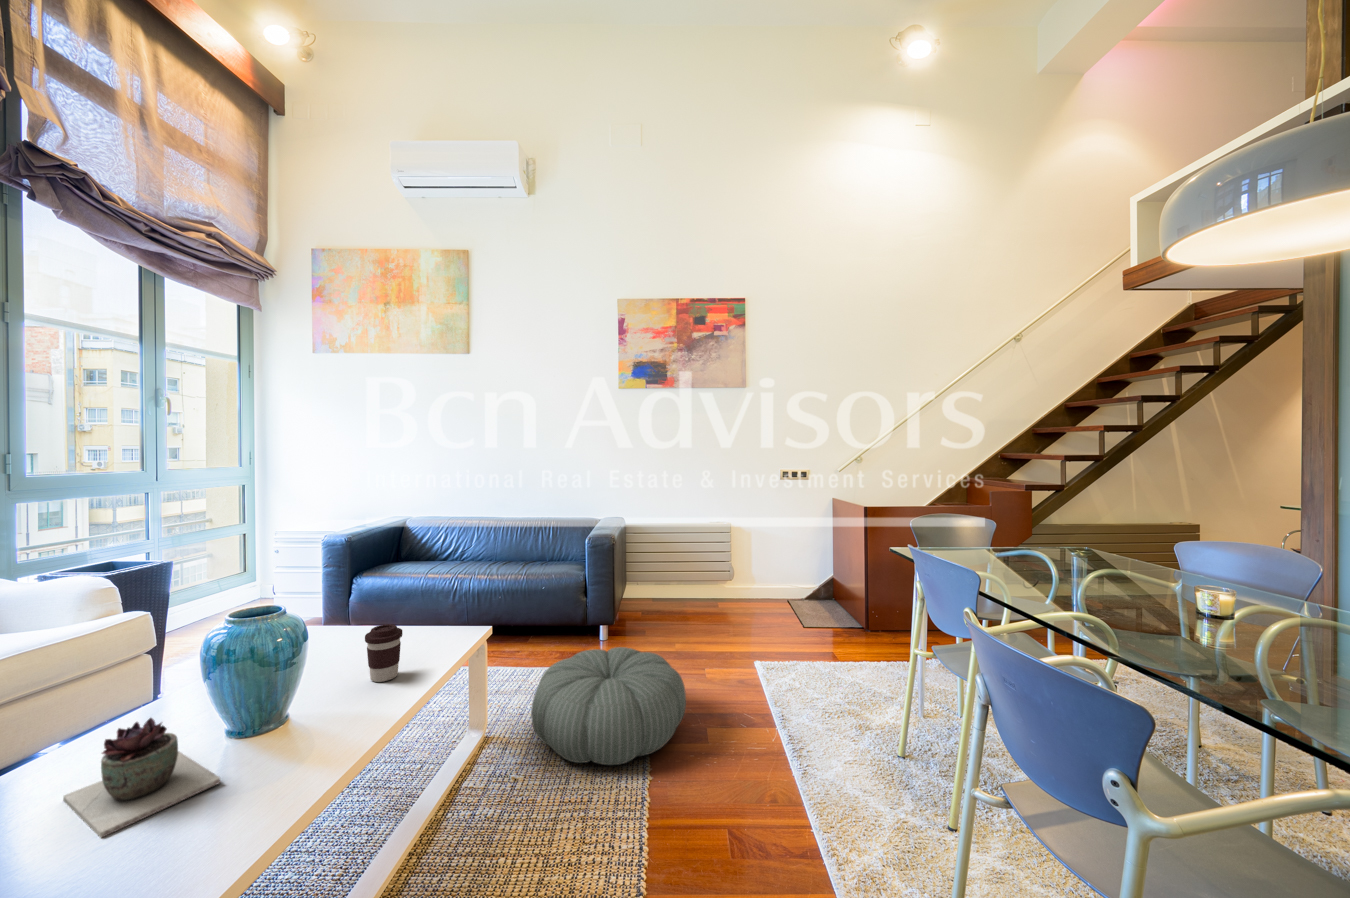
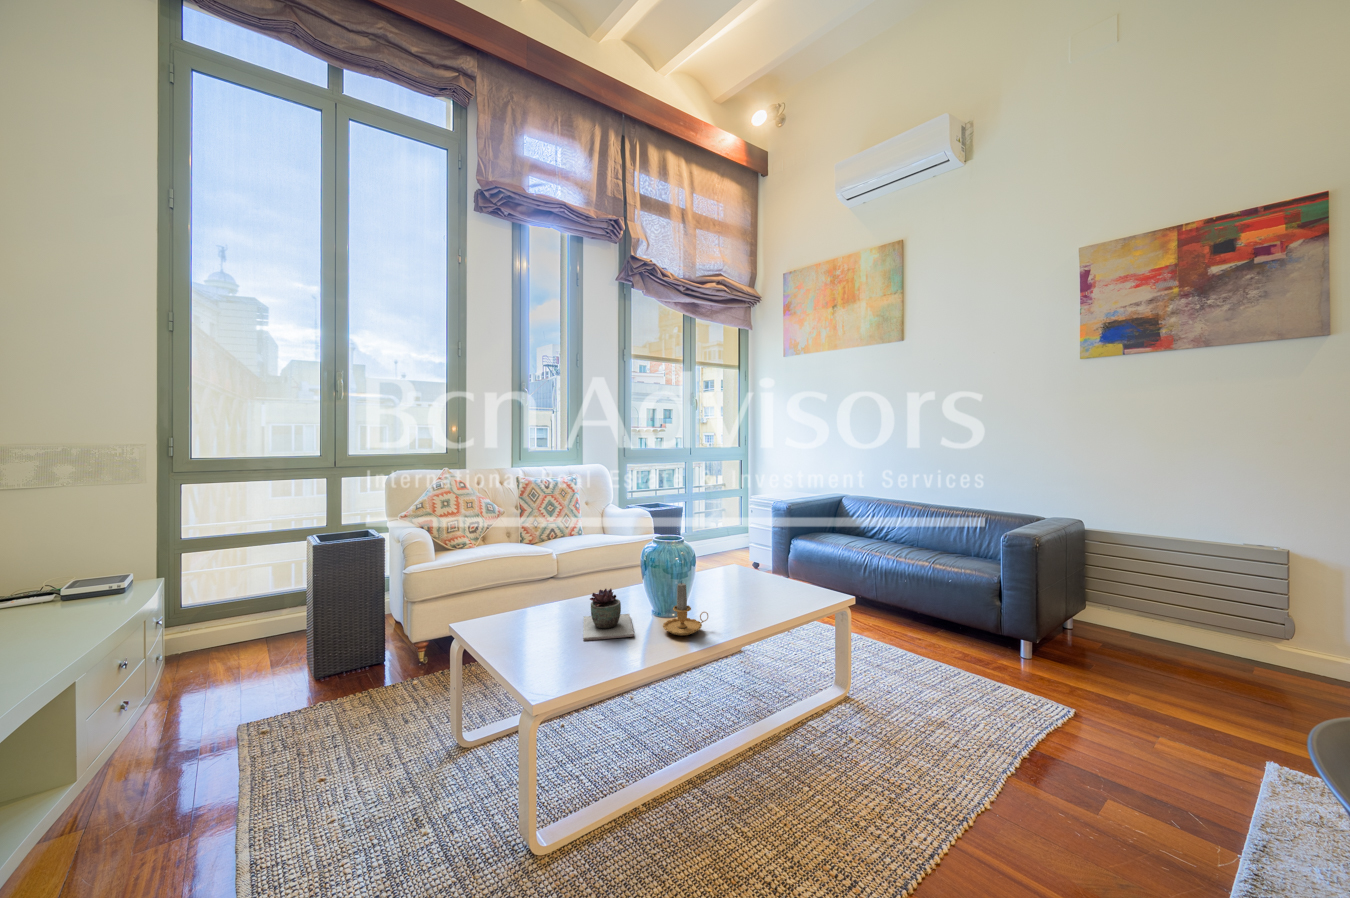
coffee cup: present [365,624,402,682] -> none [736,571,762,613]
pouf: present [531,647,686,765] -> none [880,651,1074,786]
candle: none [270,664,345,749] -> present [663,583,708,636]

